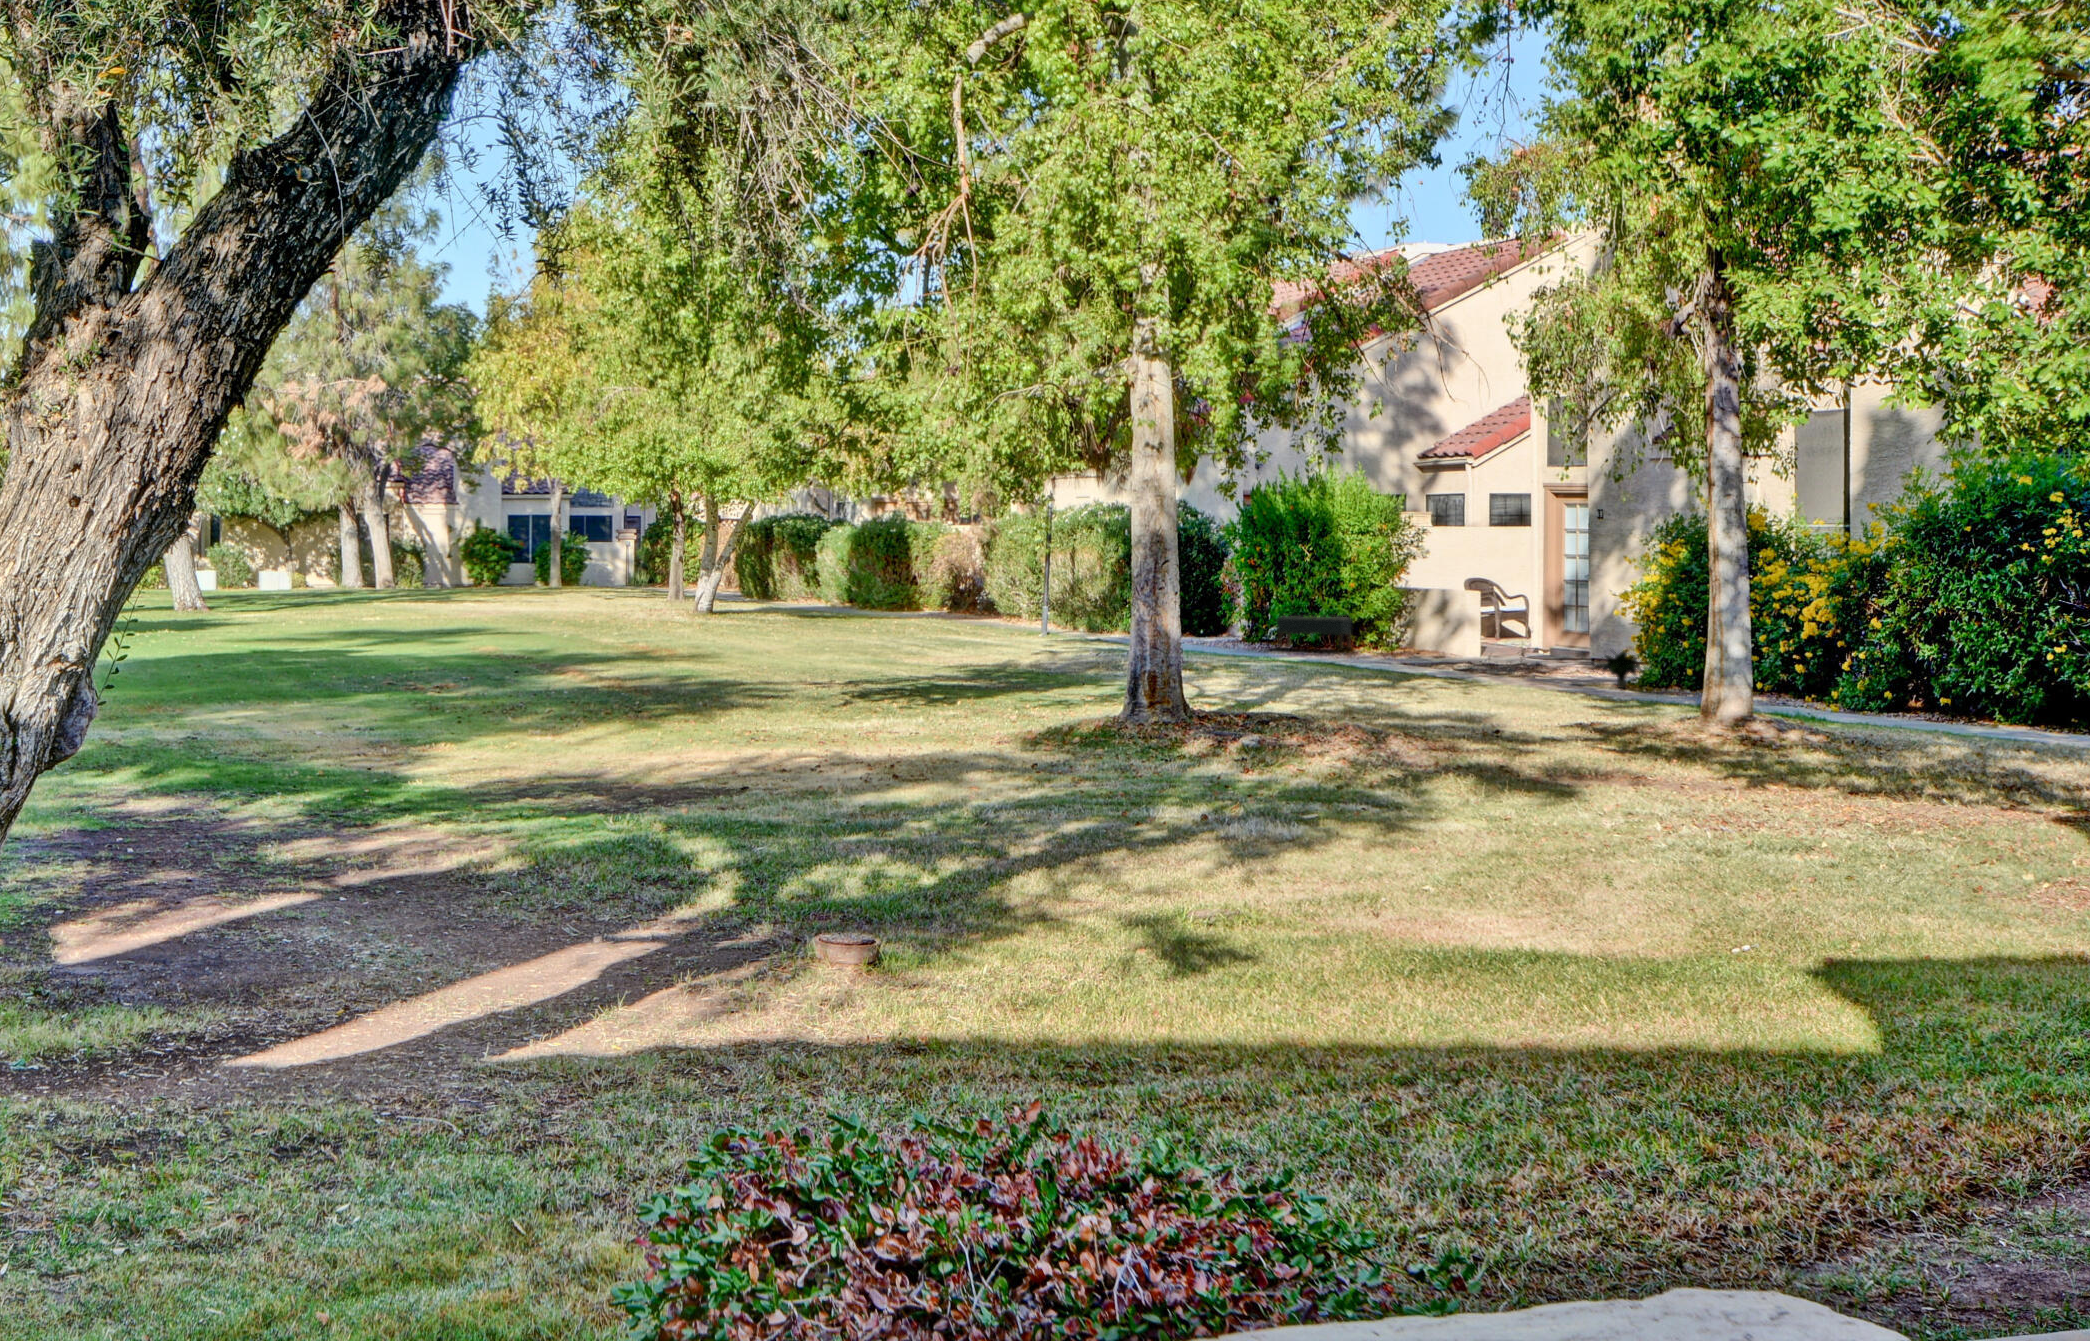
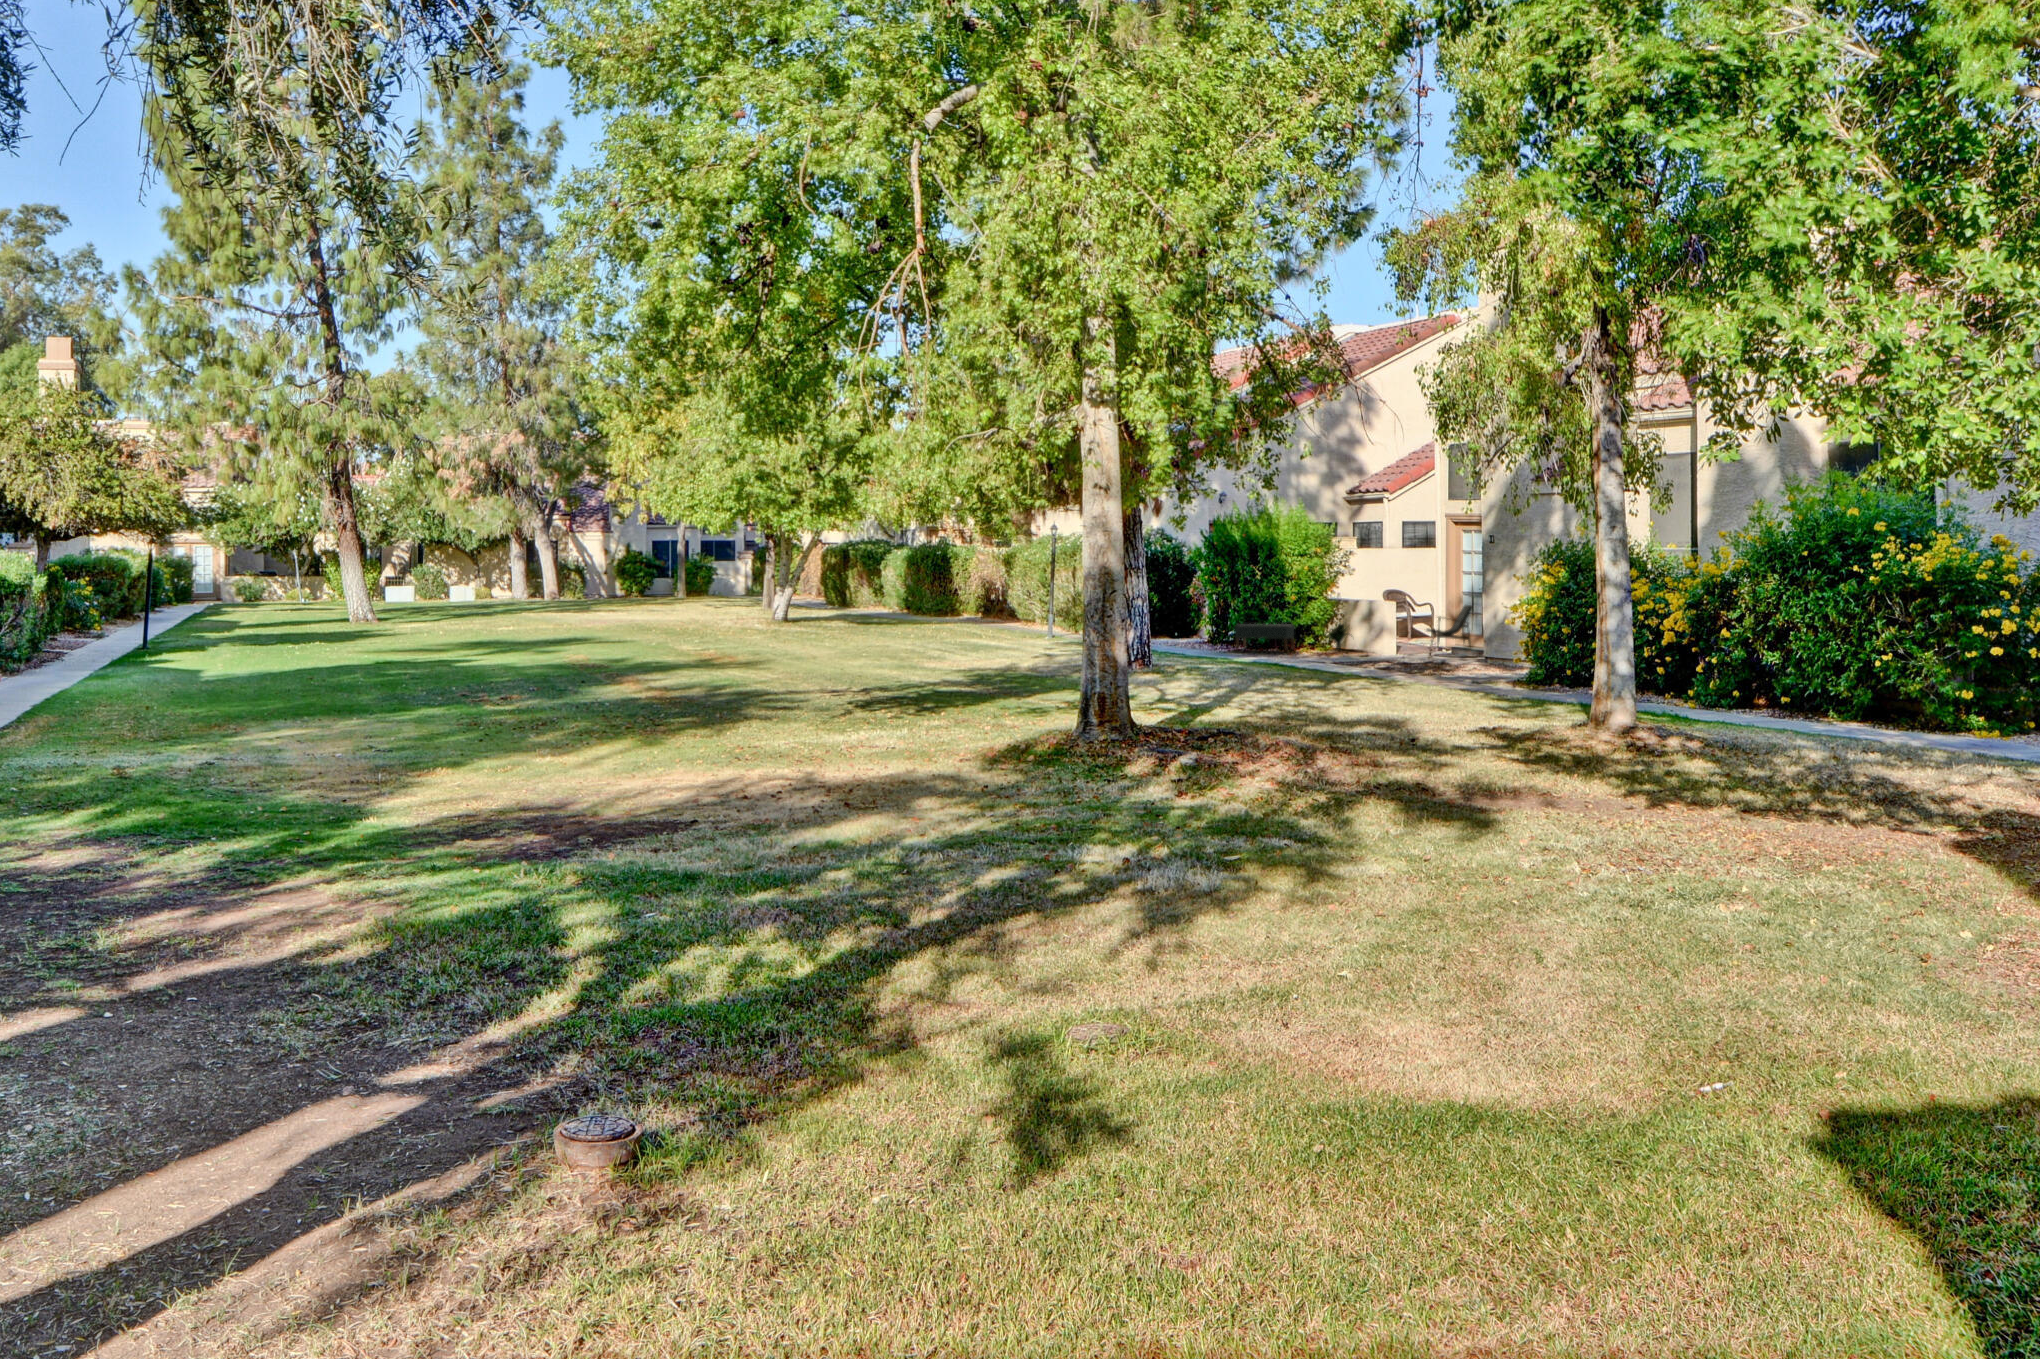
lounge chair: none [1516,597,1578,650] -> present [1427,605,1473,647]
potted plant: present [1596,651,1645,688] -> present [1325,624,1347,649]

